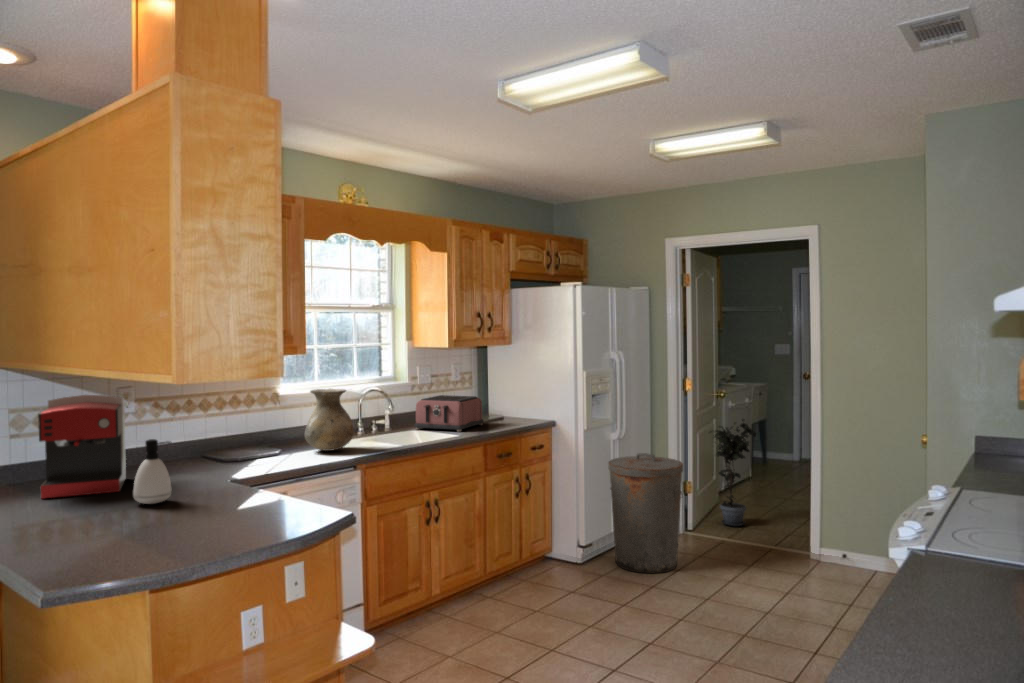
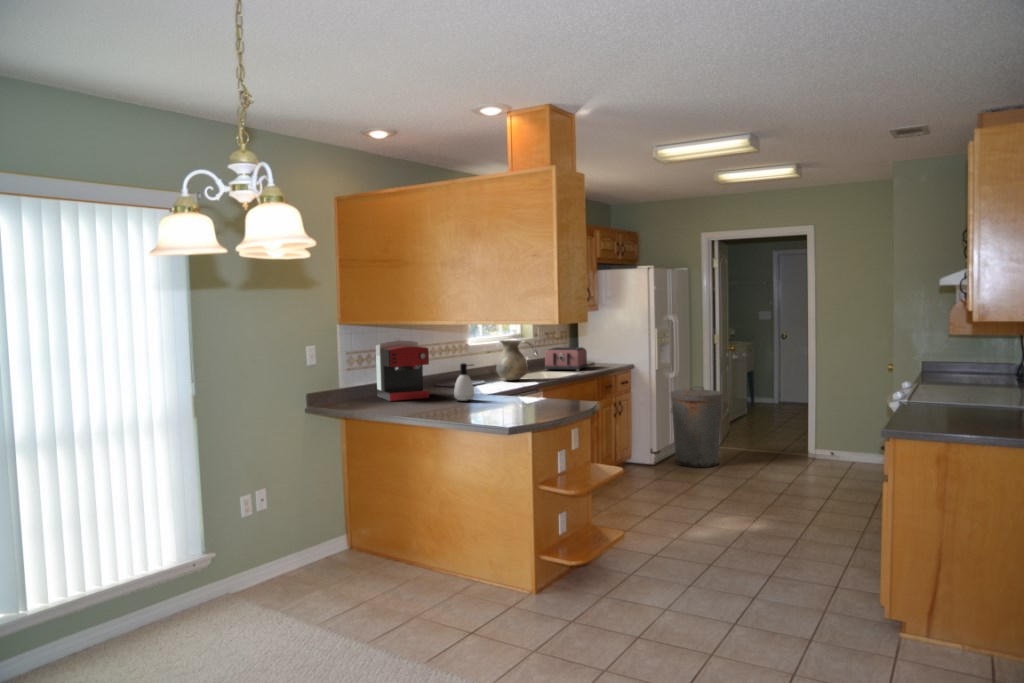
potted plant: present [710,419,756,526] -> none [730,364,765,442]

